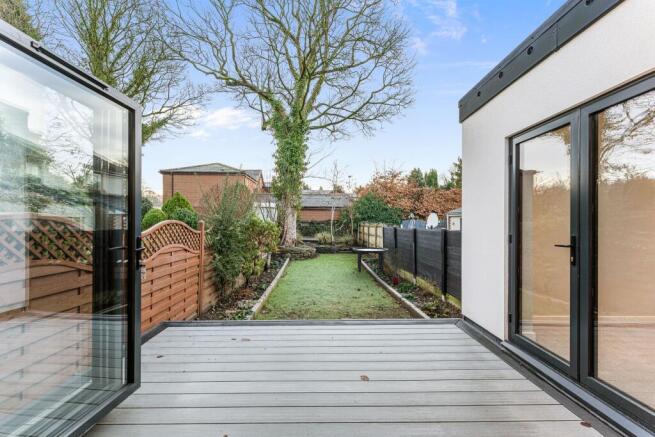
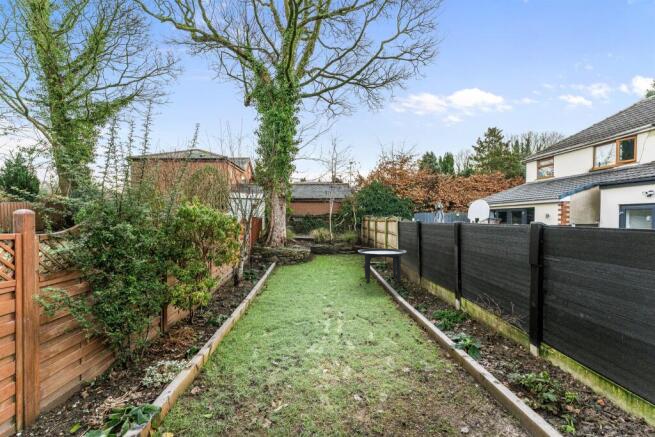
potted tree: present [390,248,408,284] -> none [413,251,443,304]

